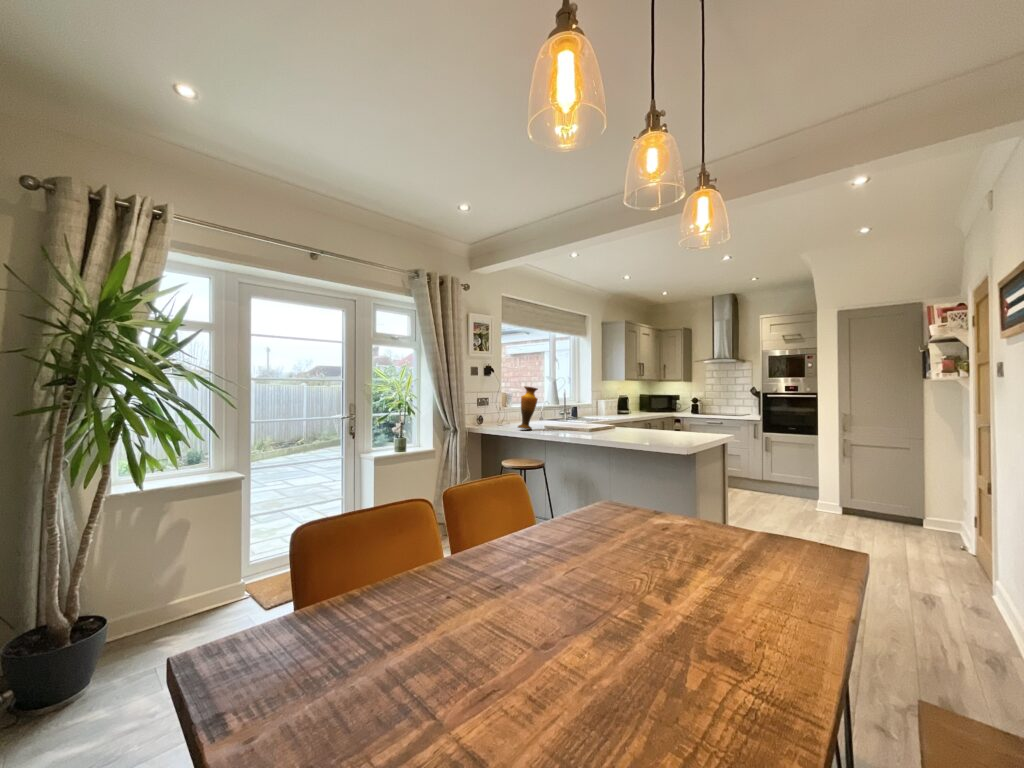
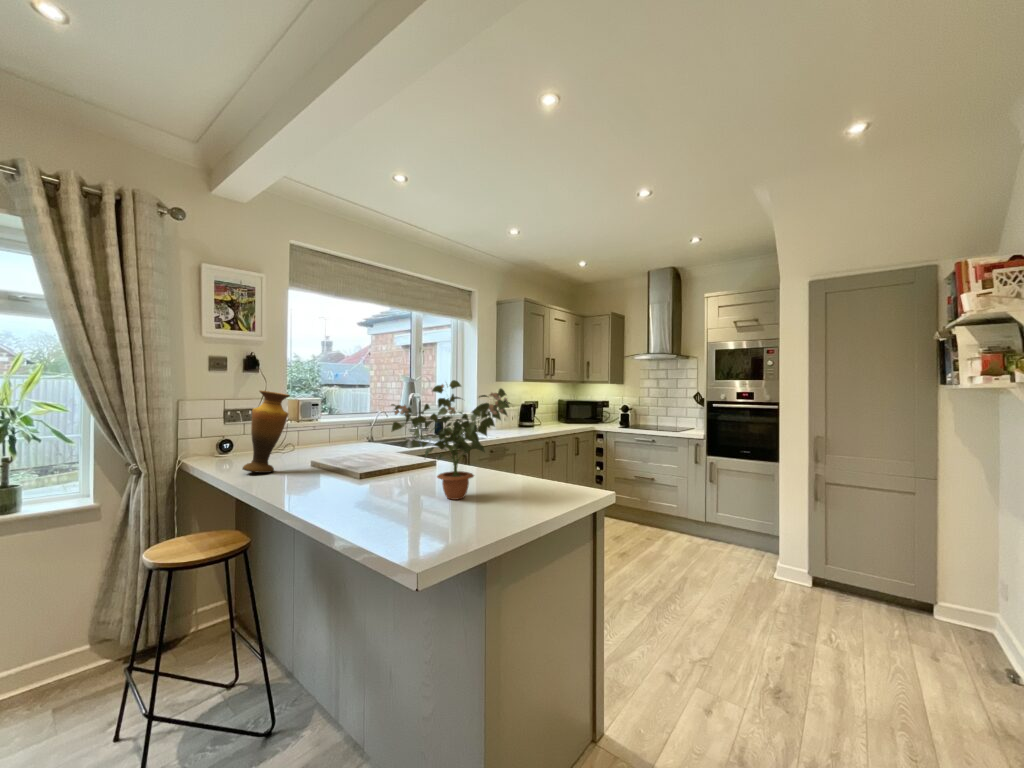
potted plant: none [615,379,684,436] -> present [391,380,510,500]

